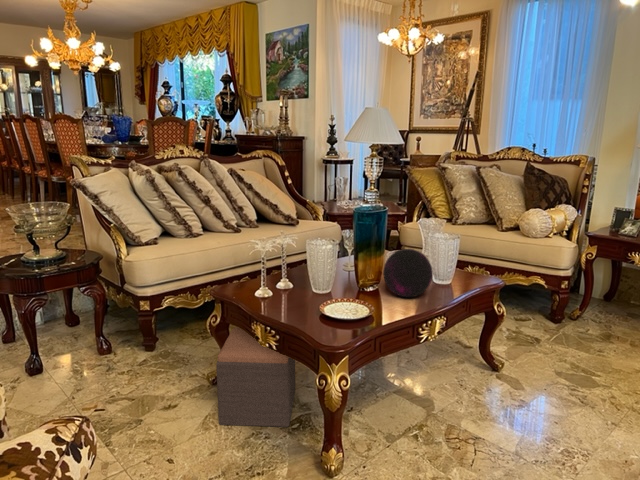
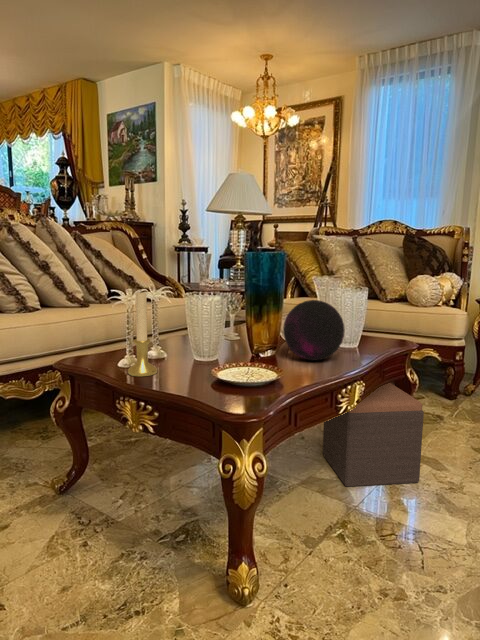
candle holder: none [261,242,282,307] -> present [128,292,157,377]
footstool: present [216,327,295,427] -> present [323,383,424,487]

